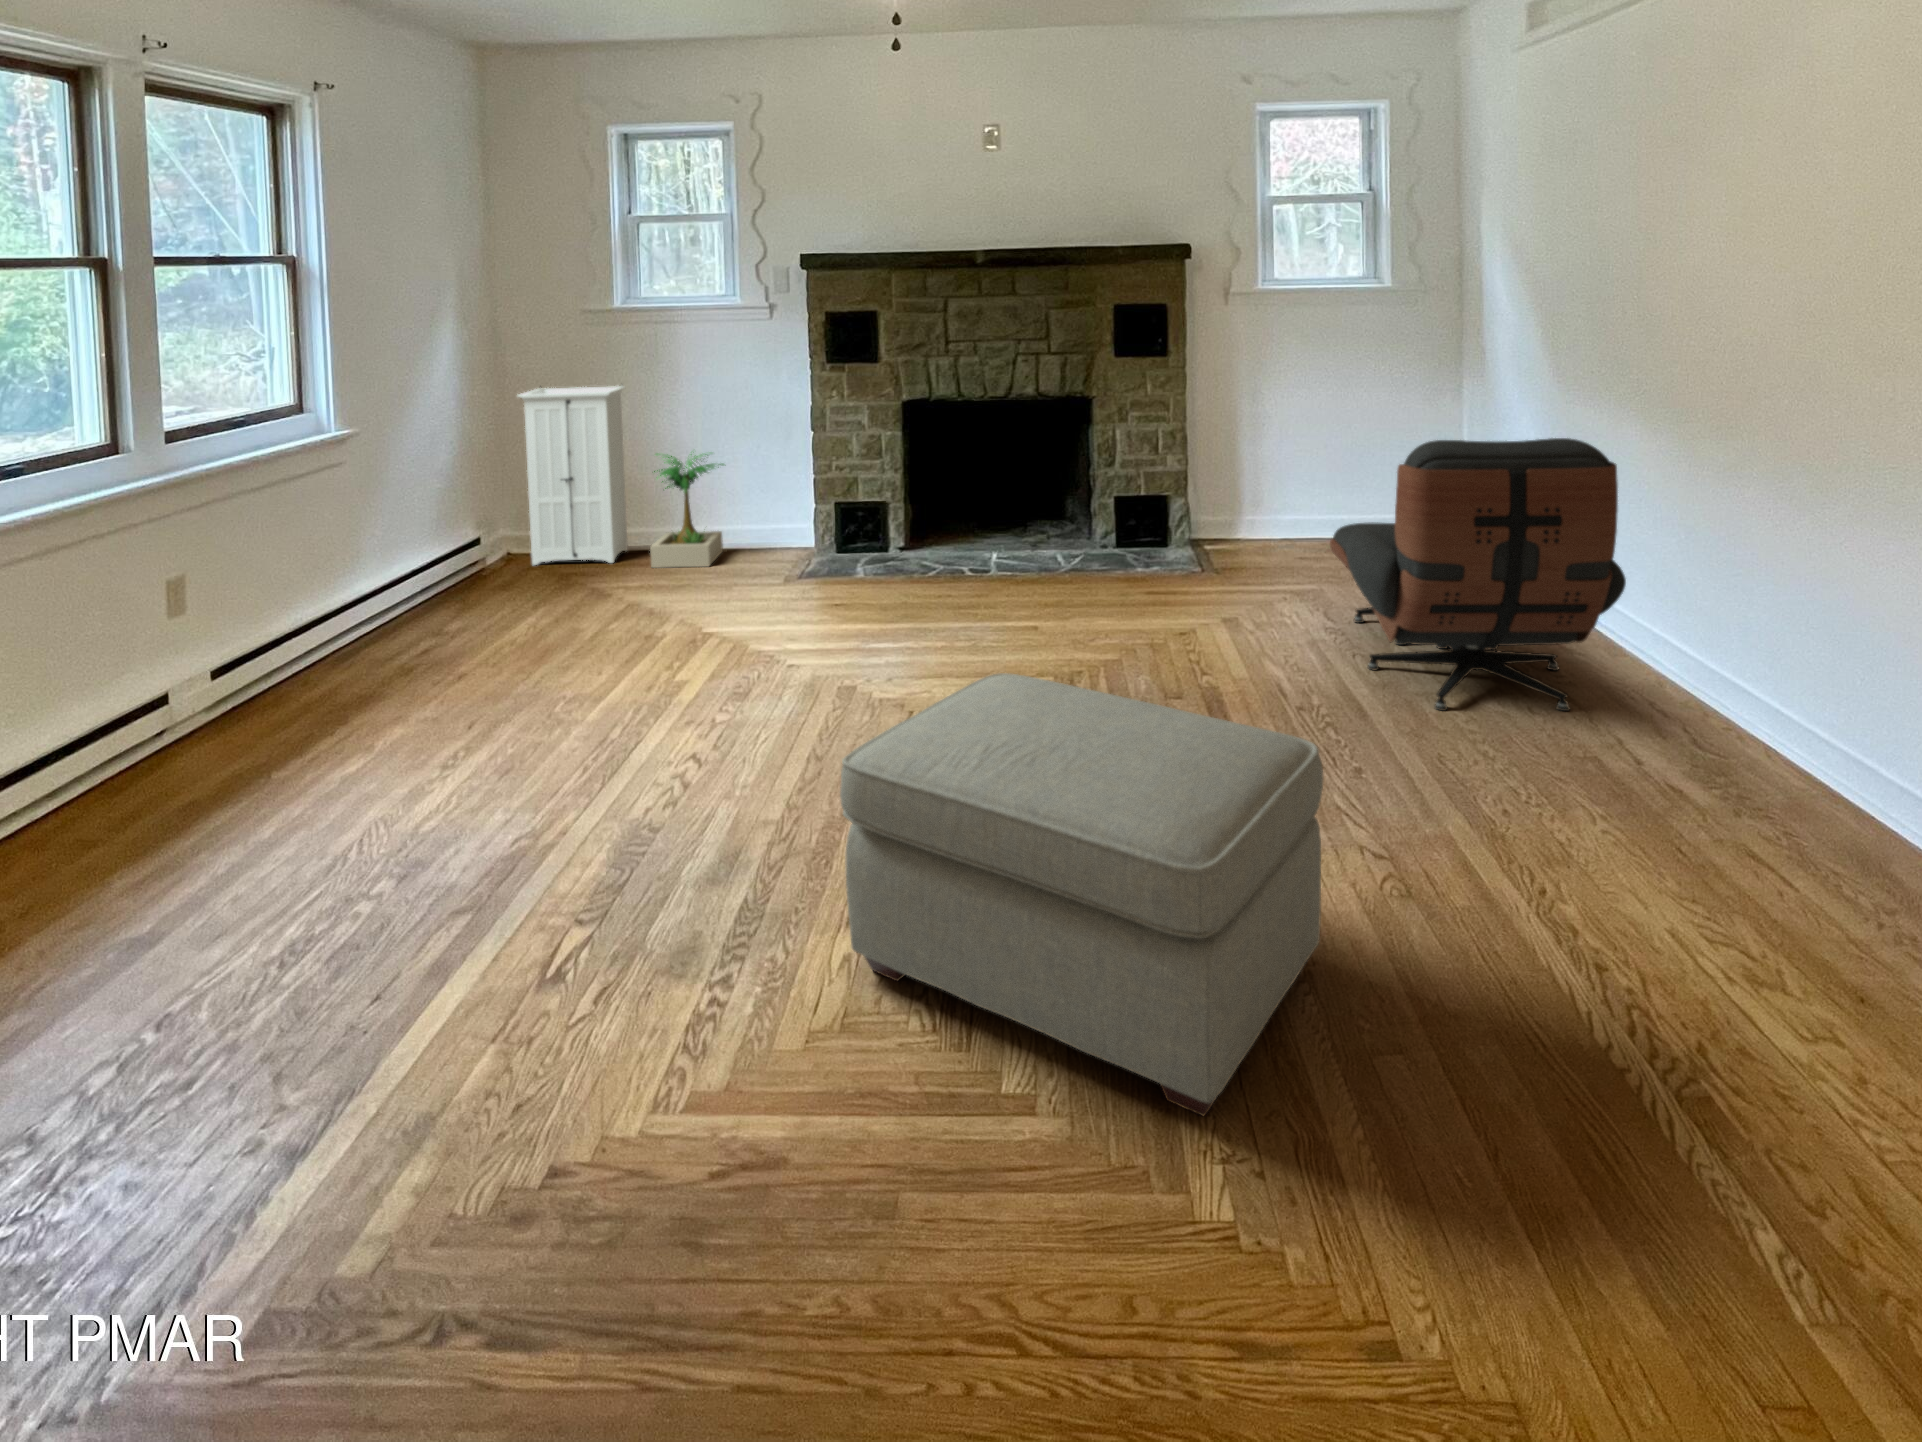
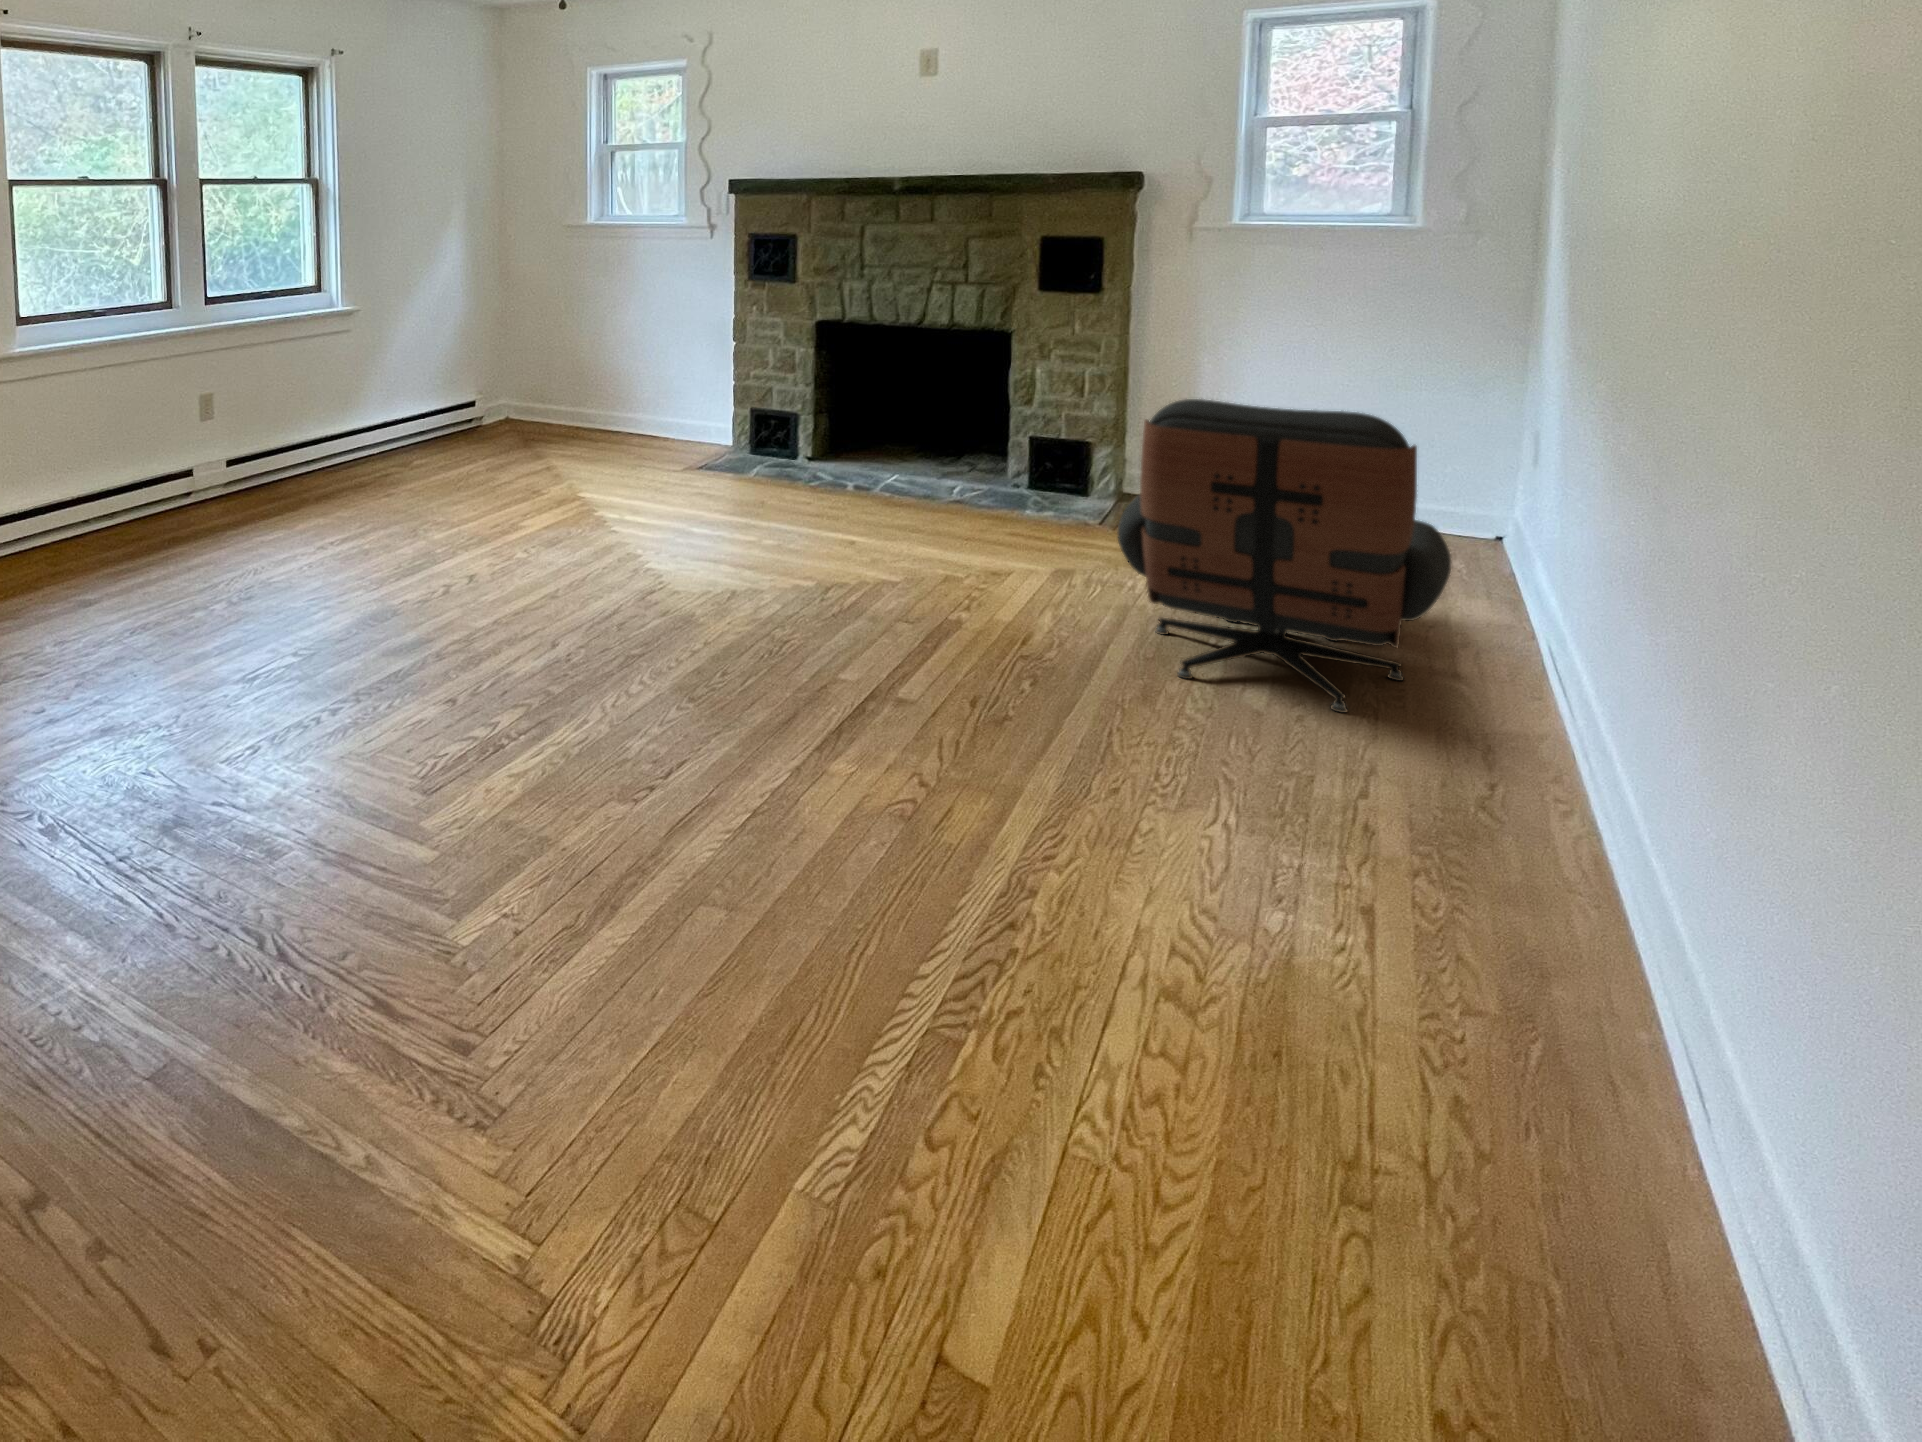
storage cabinet: present [518,385,628,565] -> none [506,286,592,435]
potted plant: present [650,454,724,568] -> none [593,347,666,448]
ottoman: present [840,673,1324,1116] -> none [467,528,790,819]

